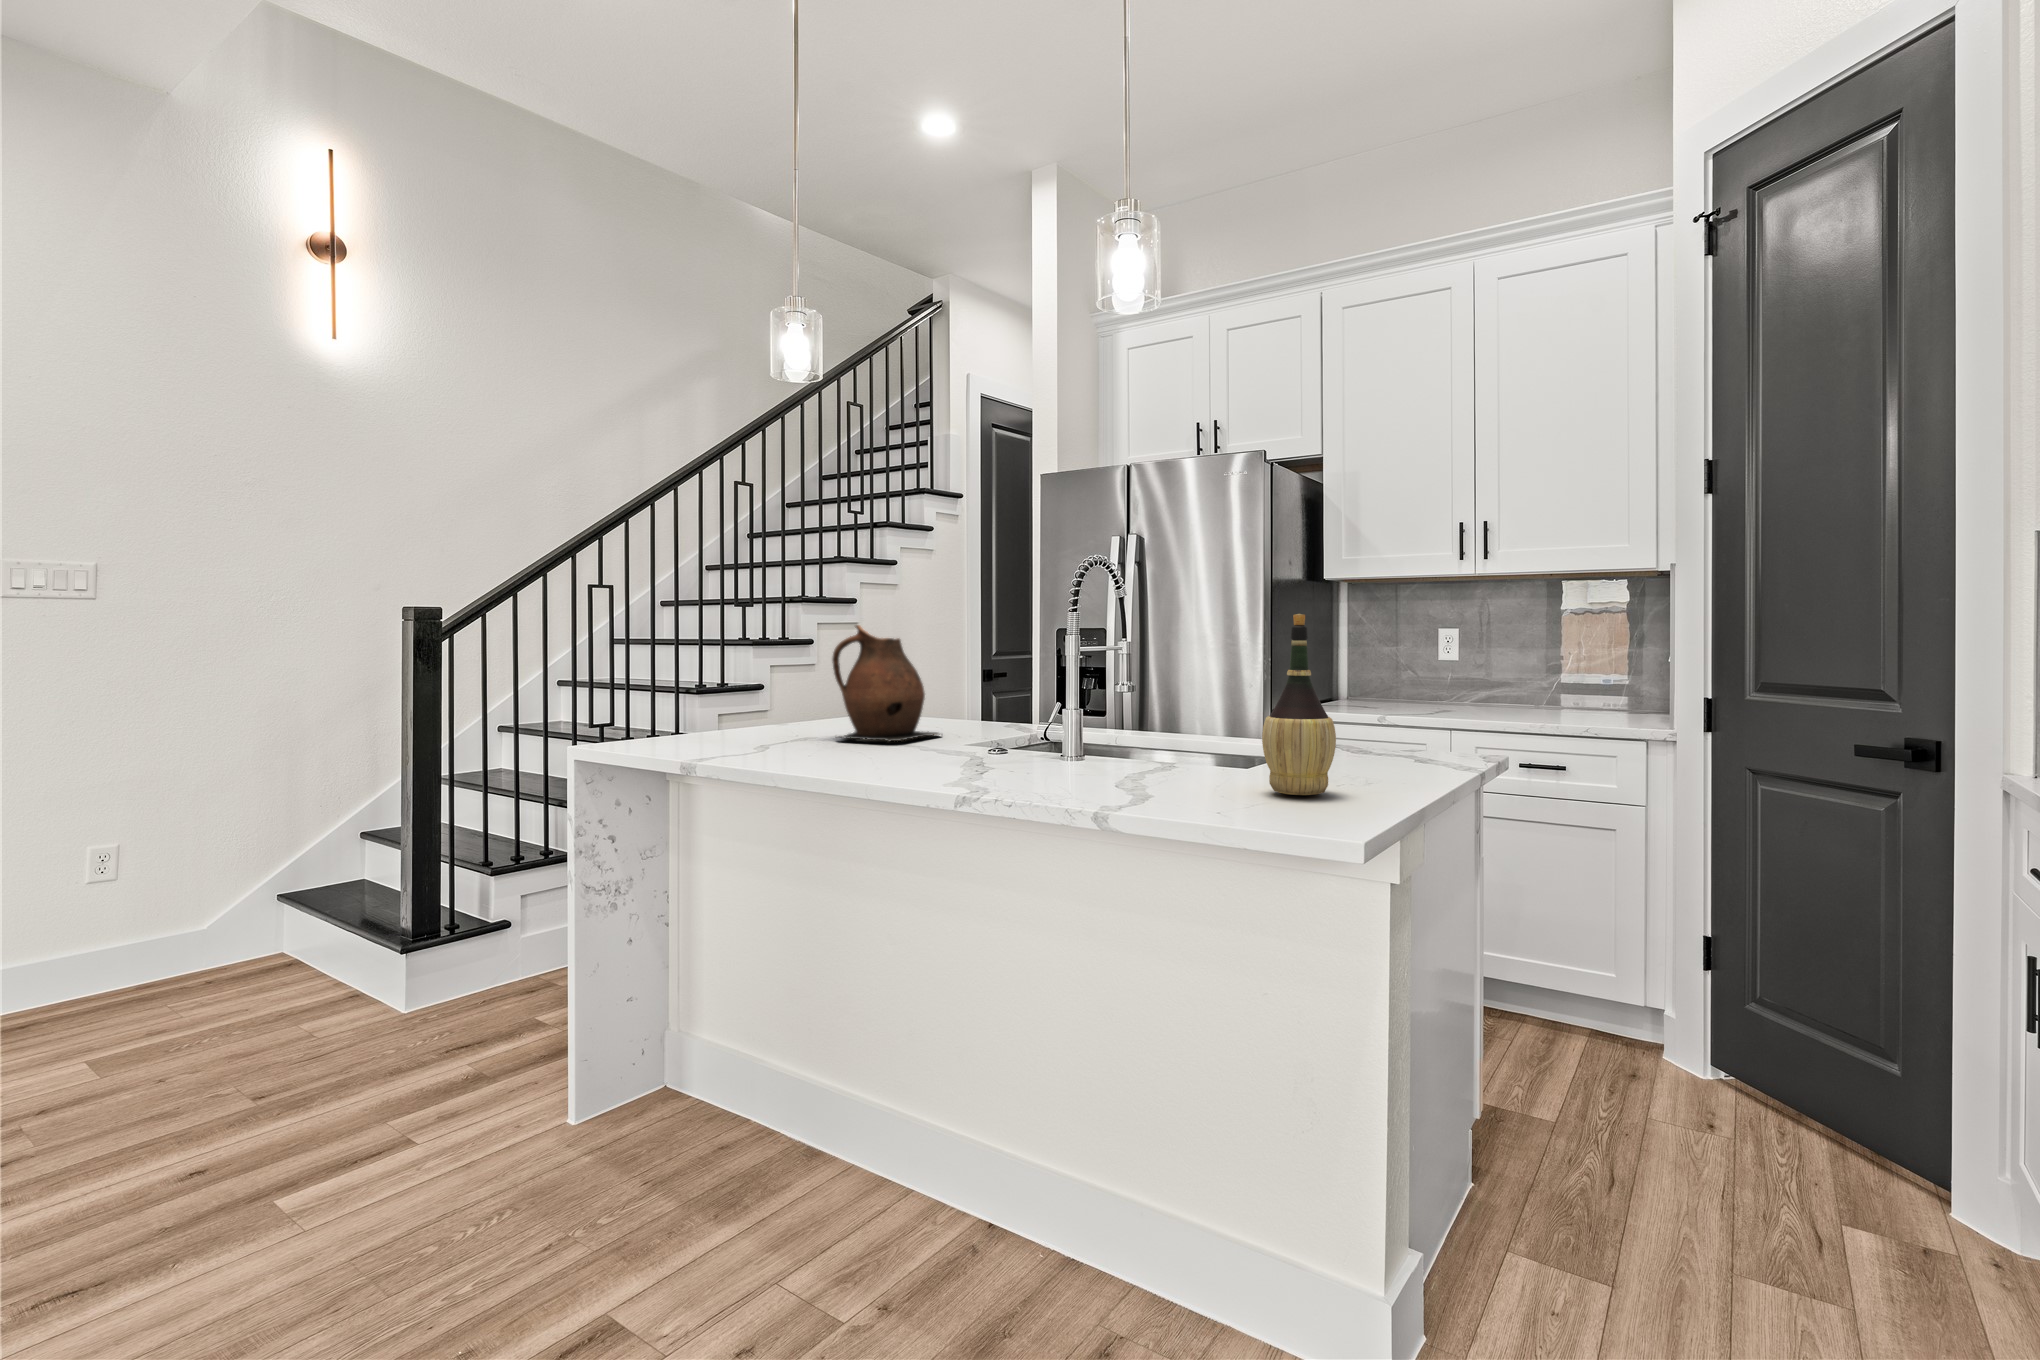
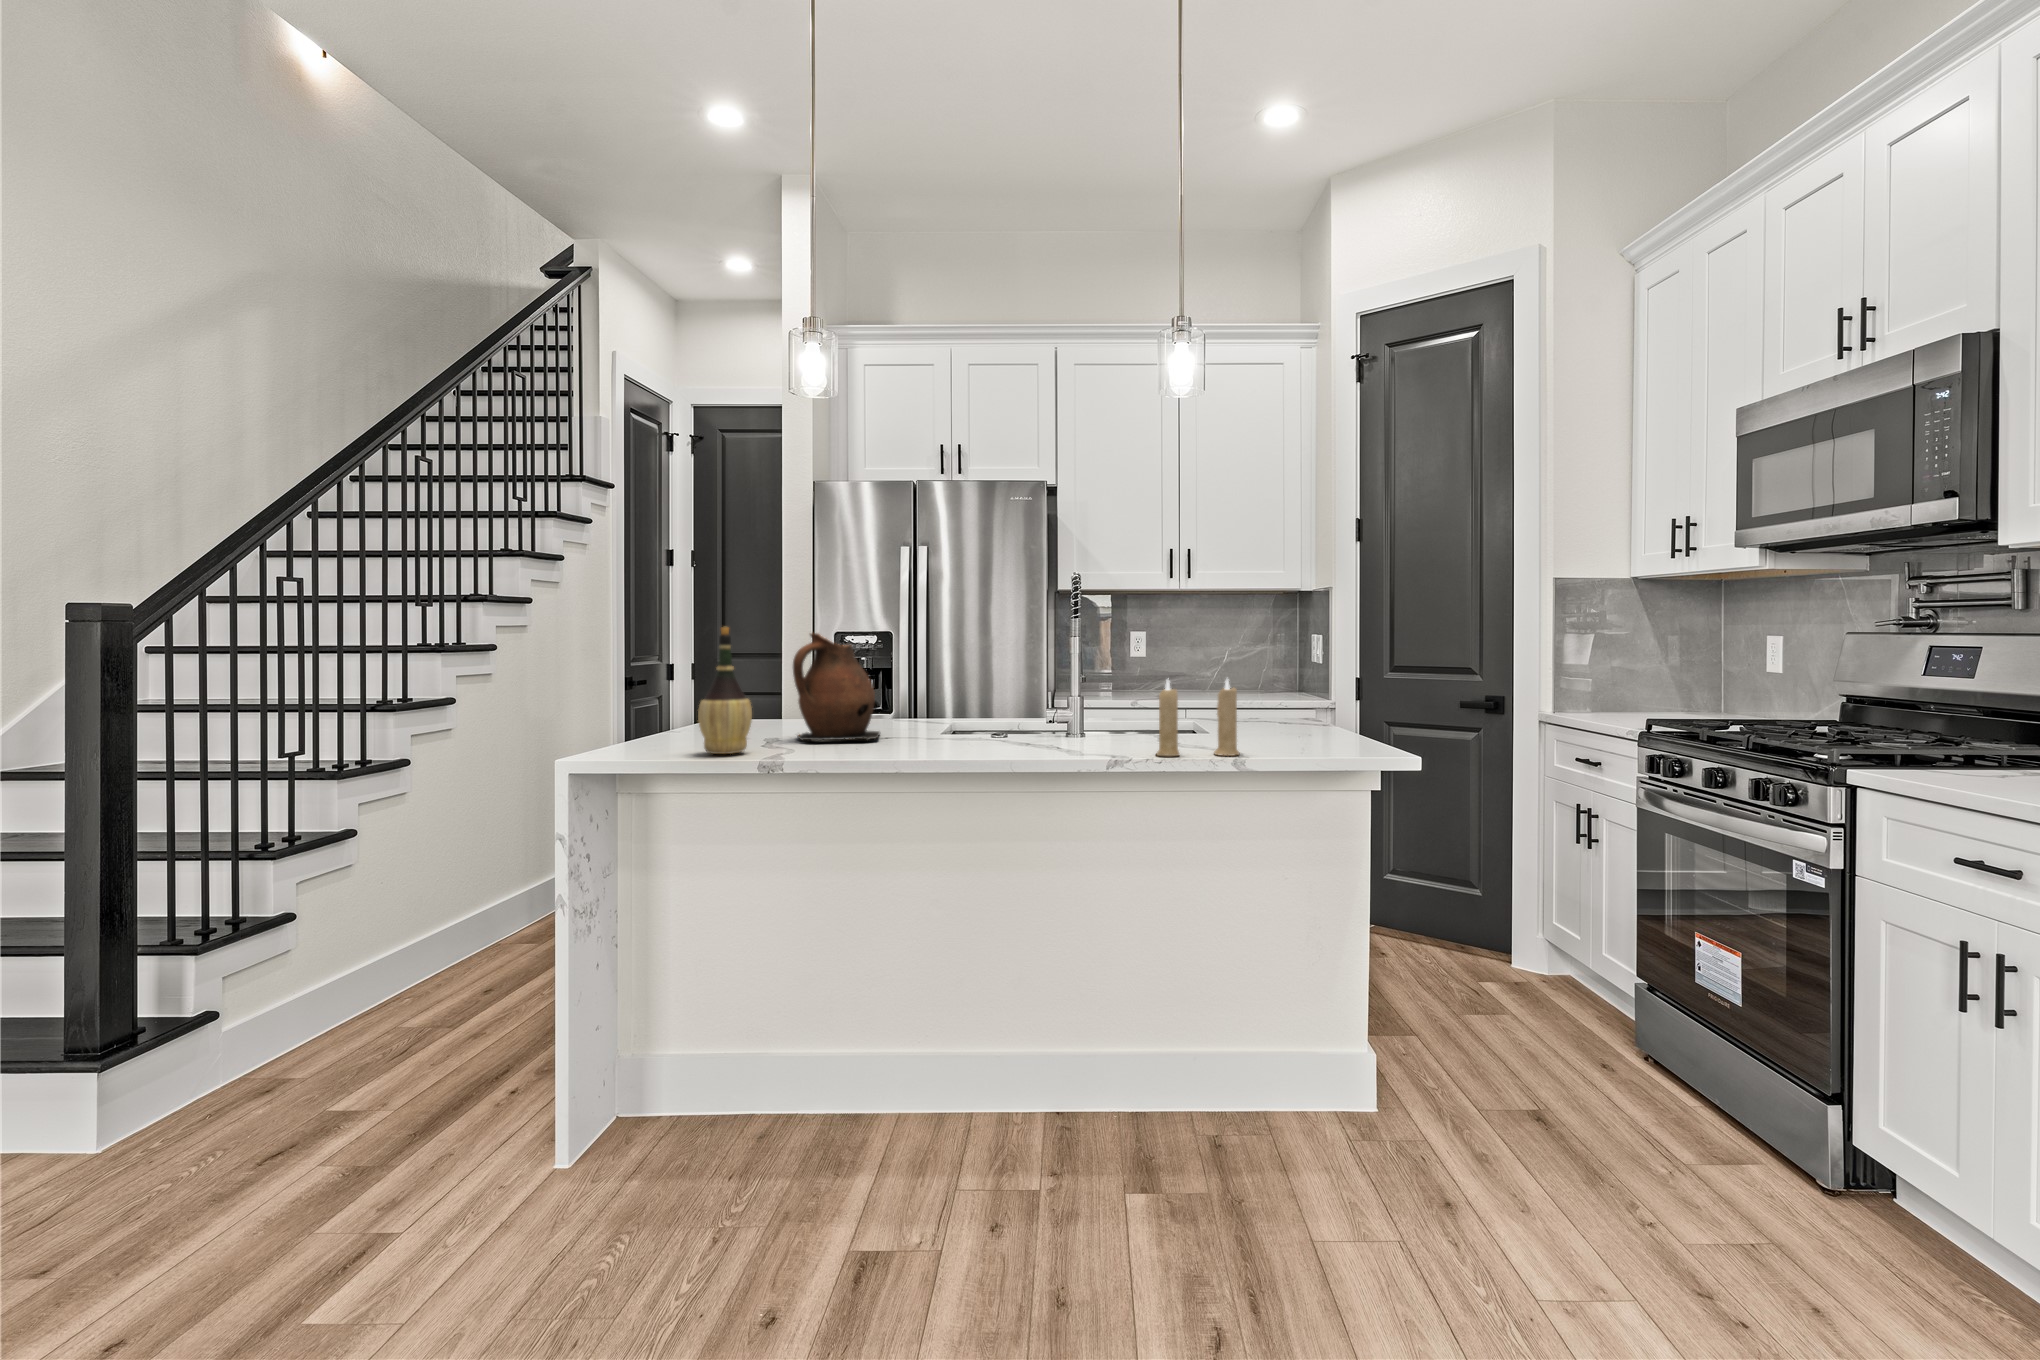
wine bottle: present [1262,614,1336,795] -> present [698,627,752,754]
candle: none [1092,680,1202,795] -> present [1156,679,1239,756]

